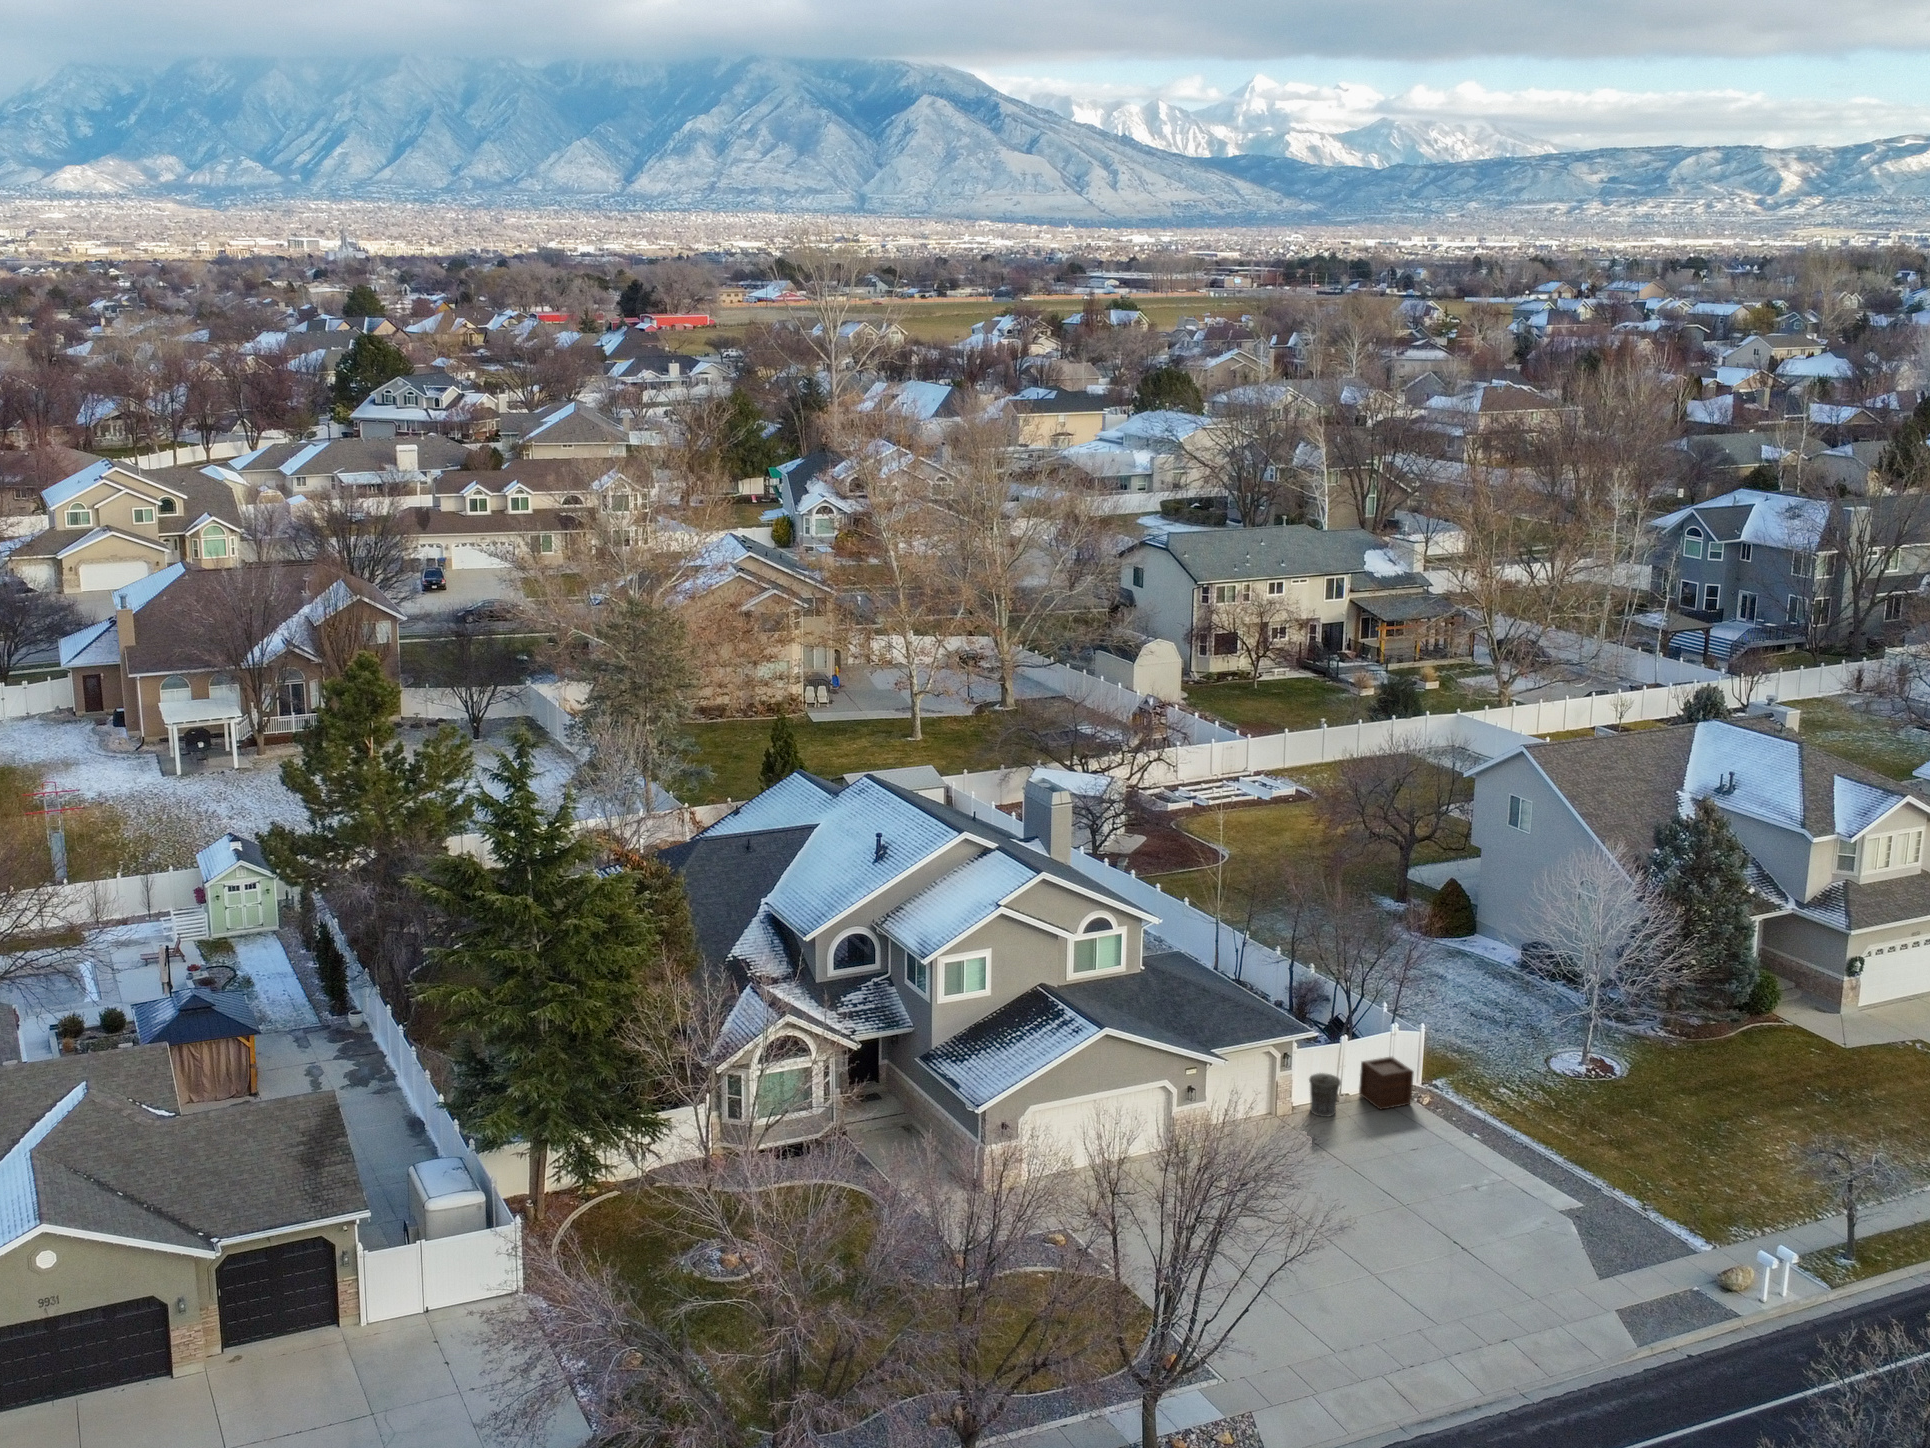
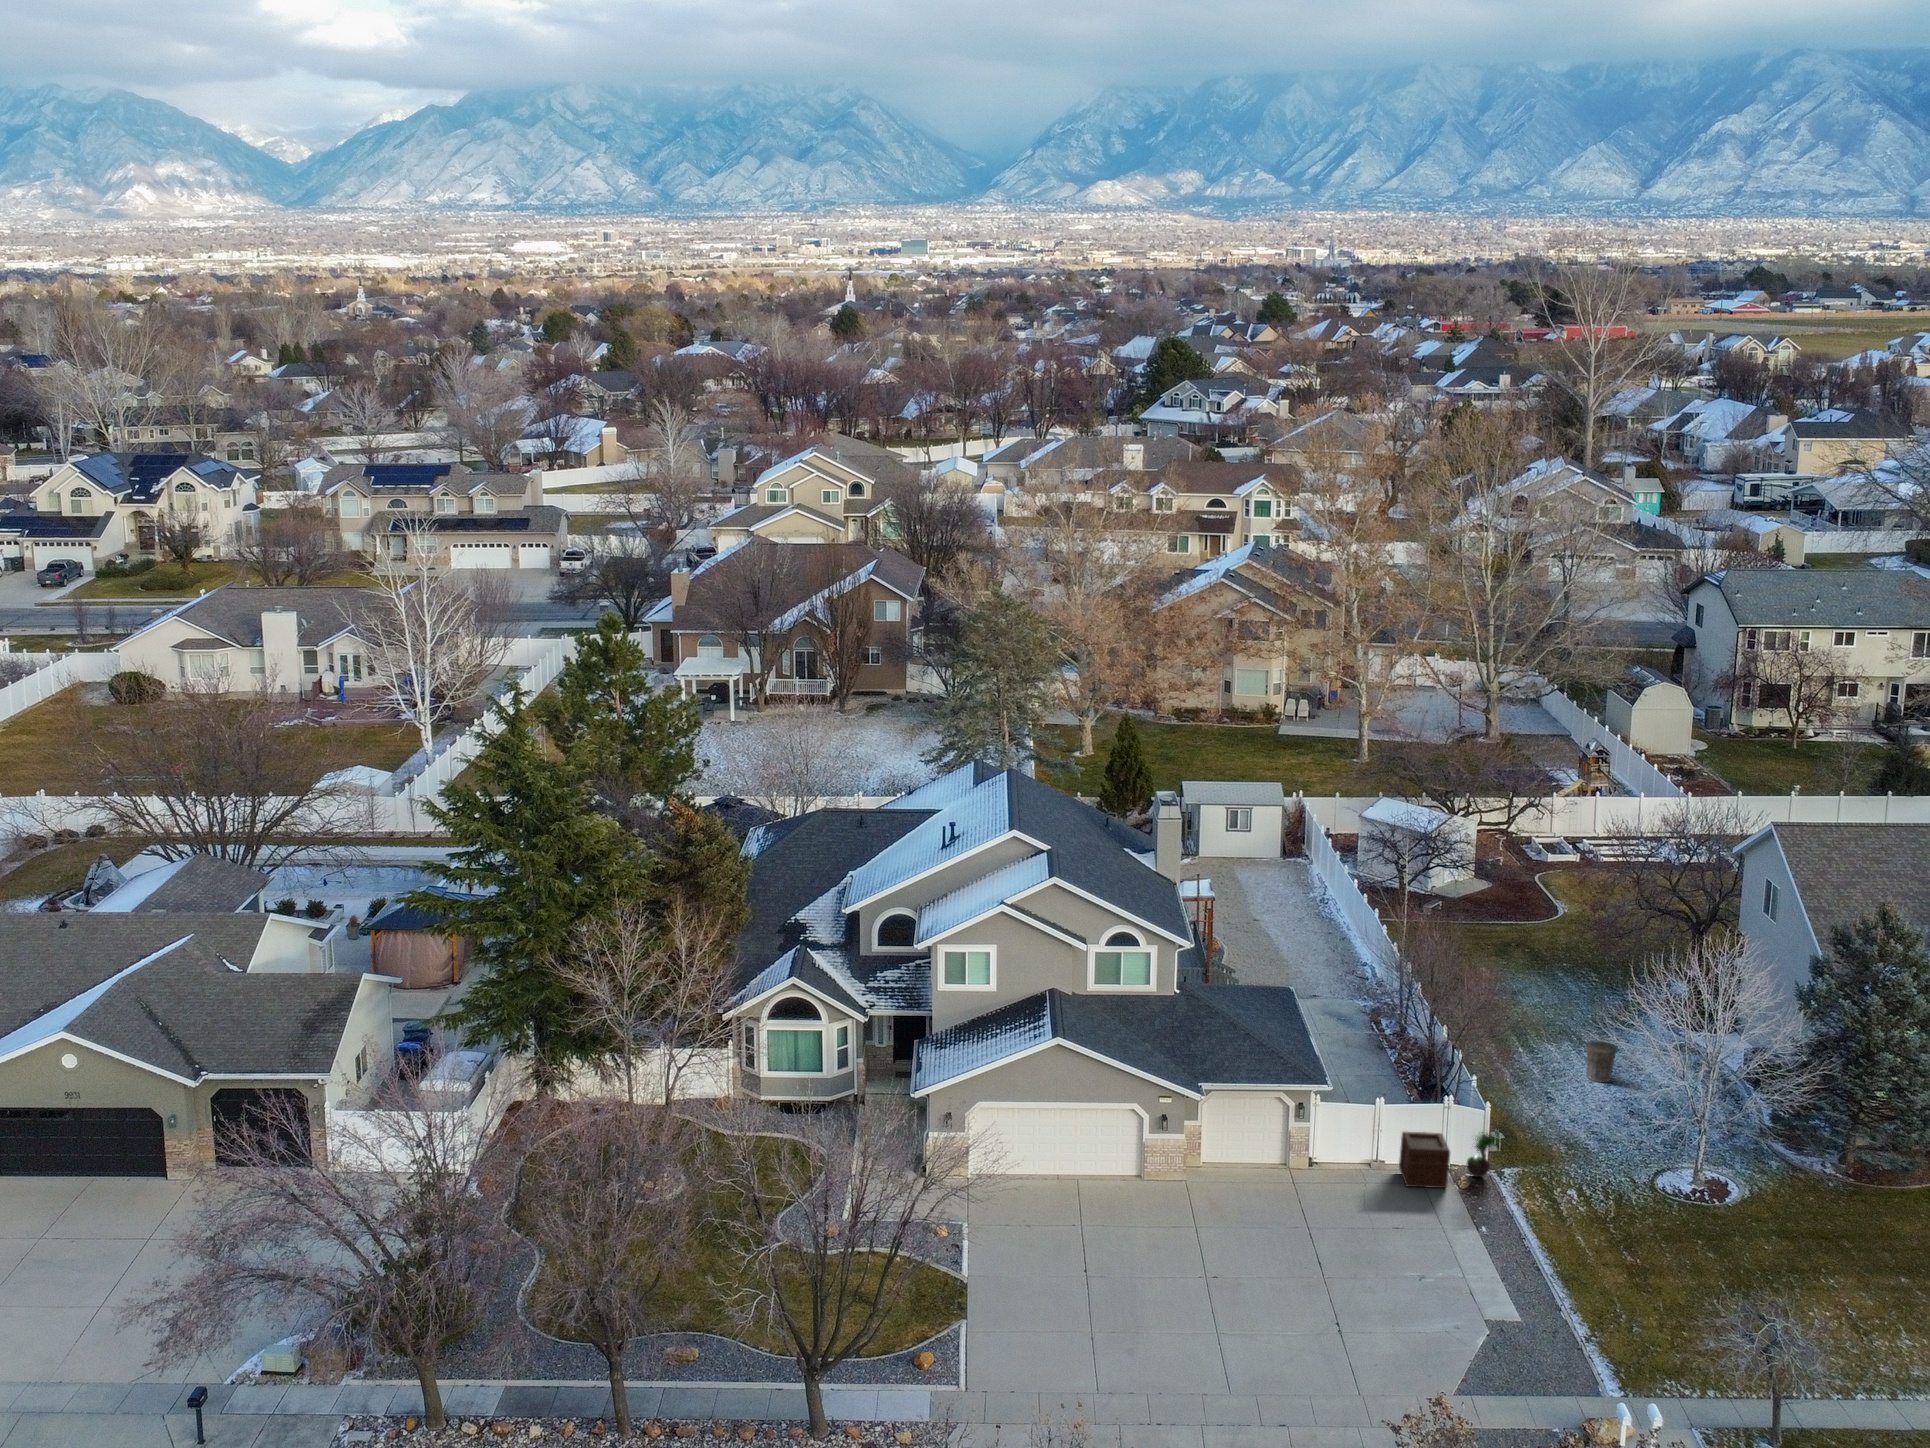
potted tree: none [1413,1046,1444,1090] -> present [1467,1132,1497,1177]
trash can: present [1309,1073,1341,1117] -> present [1586,1041,1617,1082]

